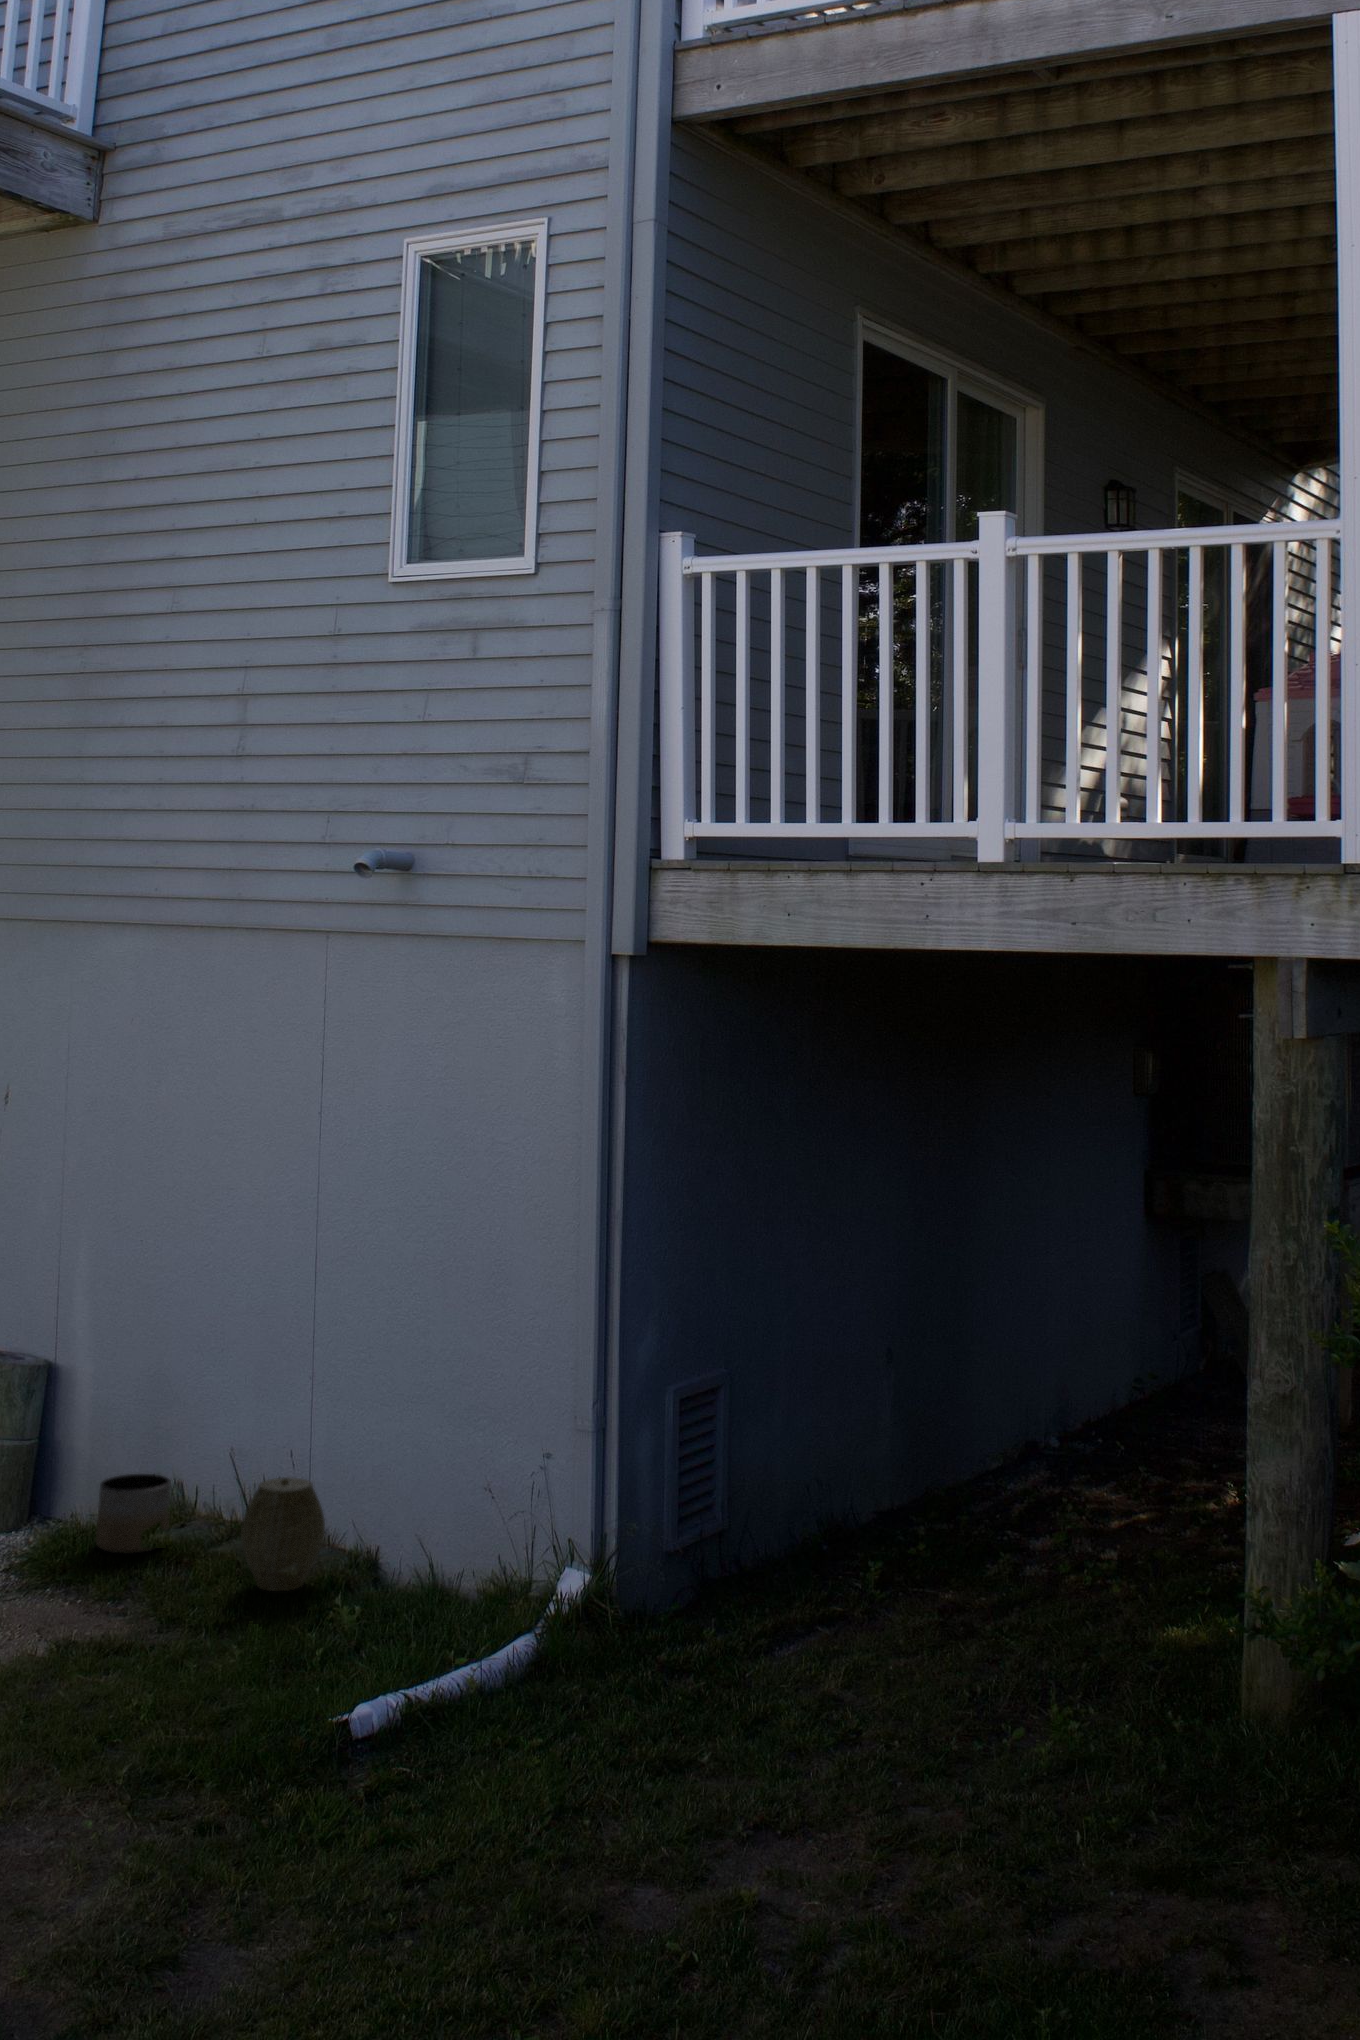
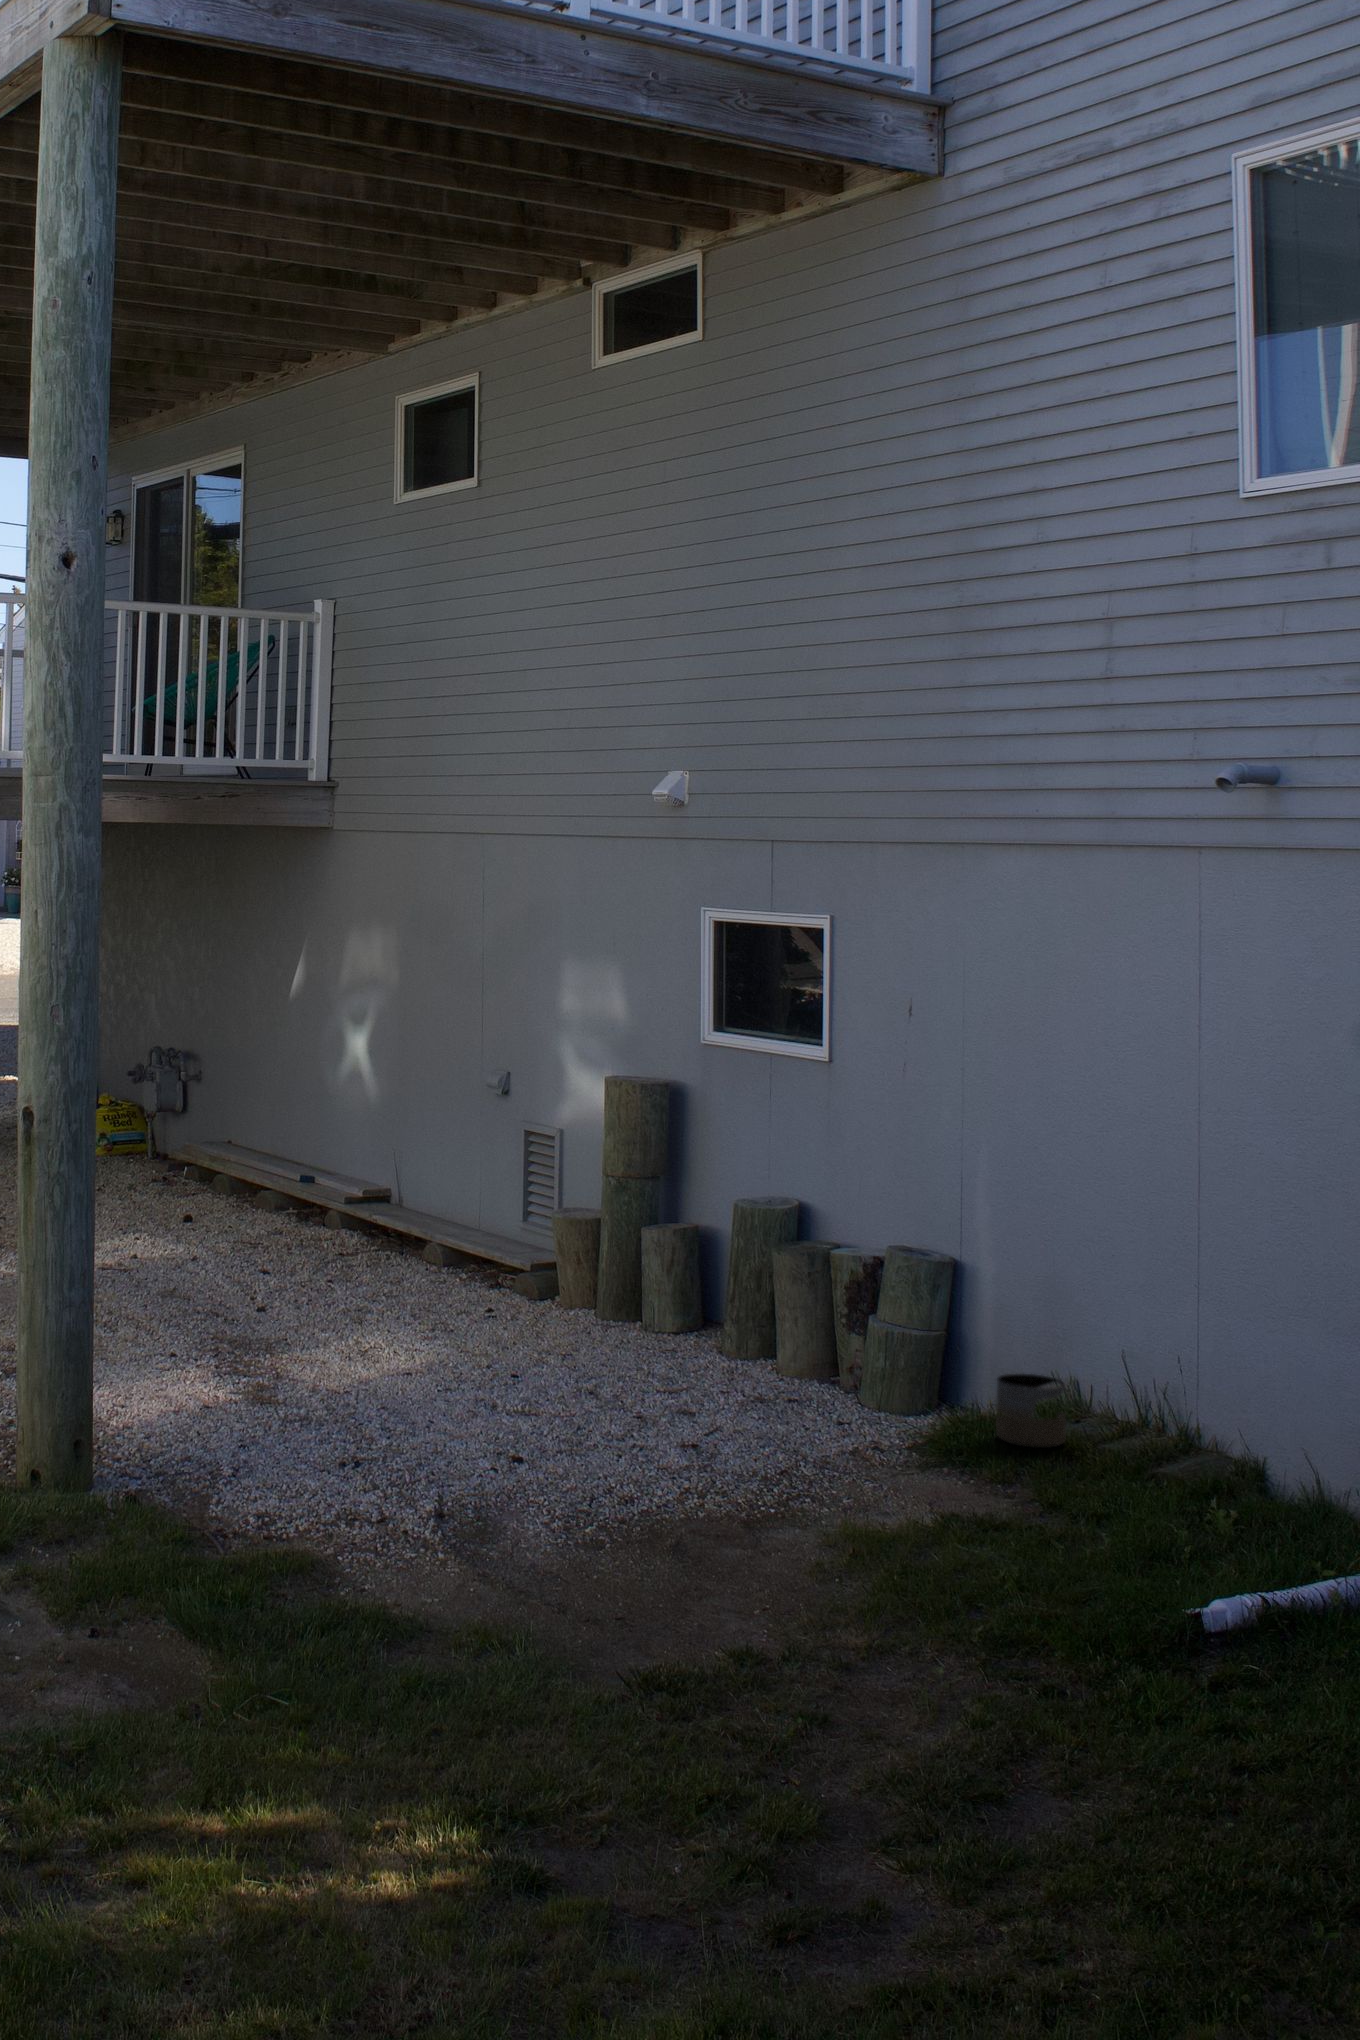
woven basket: present [241,1477,325,1591] -> none [1126,1388,1212,1499]

